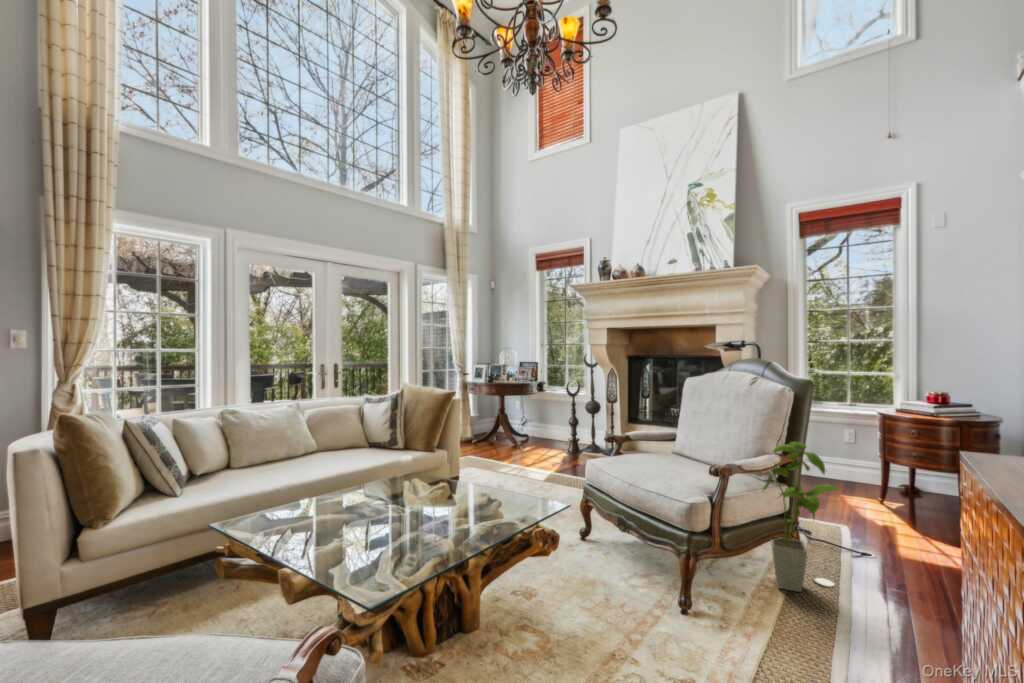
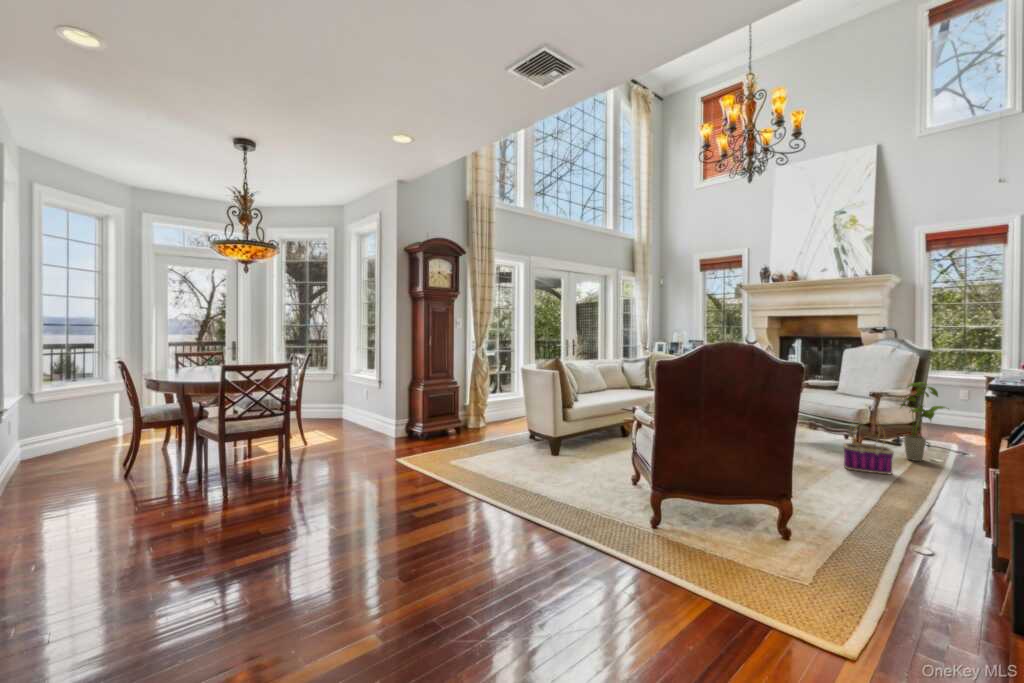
basket: none [657,524,748,658] -> present [843,421,894,474]

